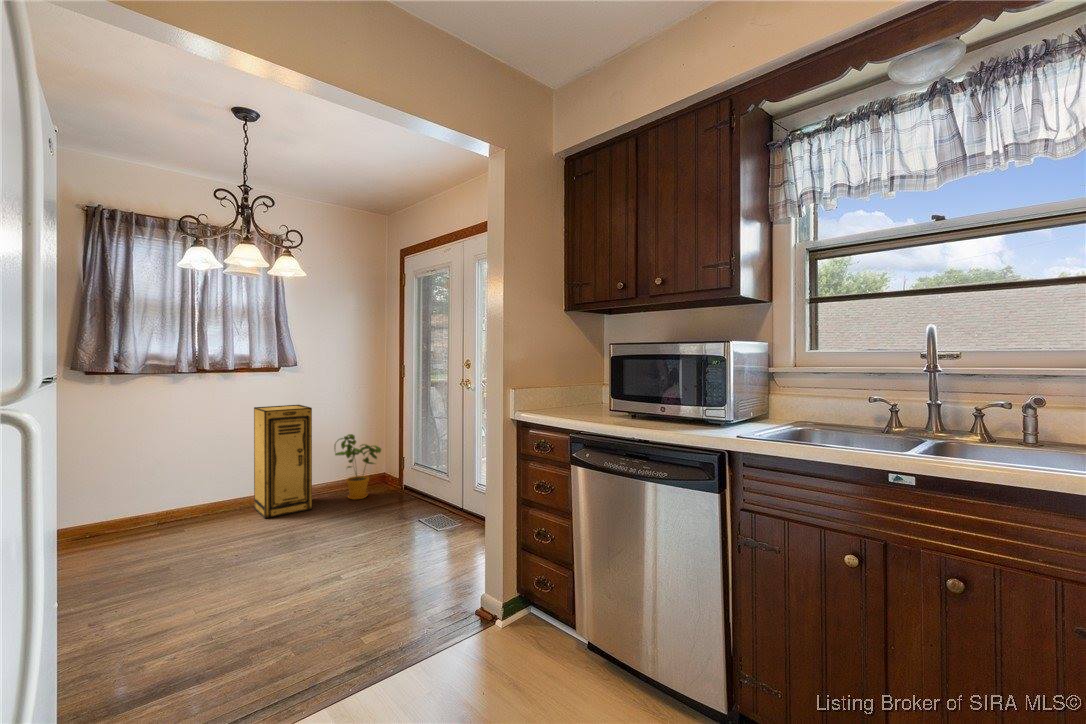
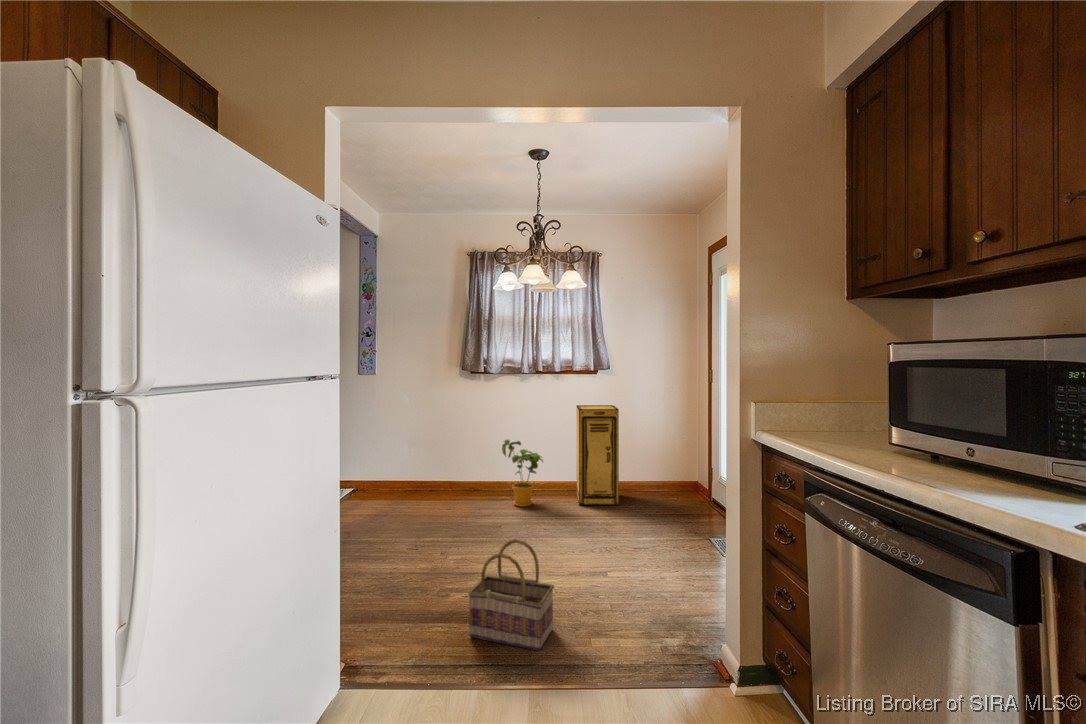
house plant: present [334,434,381,499] -> present [502,440,543,507]
basket: none [207,559,315,694] -> present [468,539,554,650]

